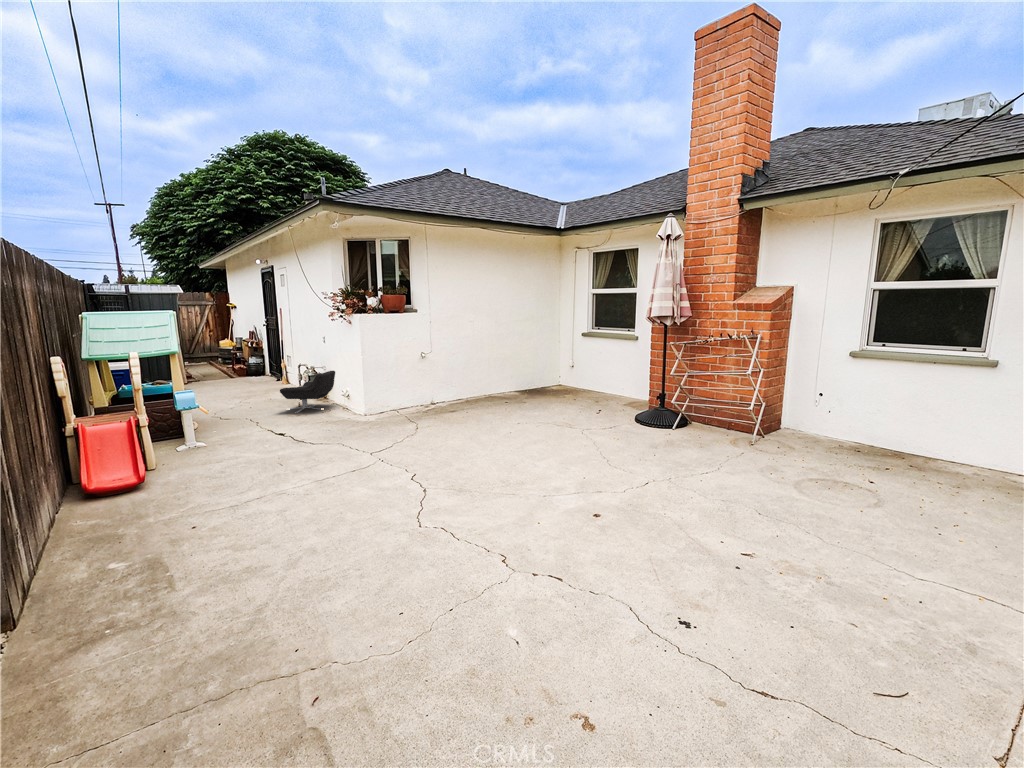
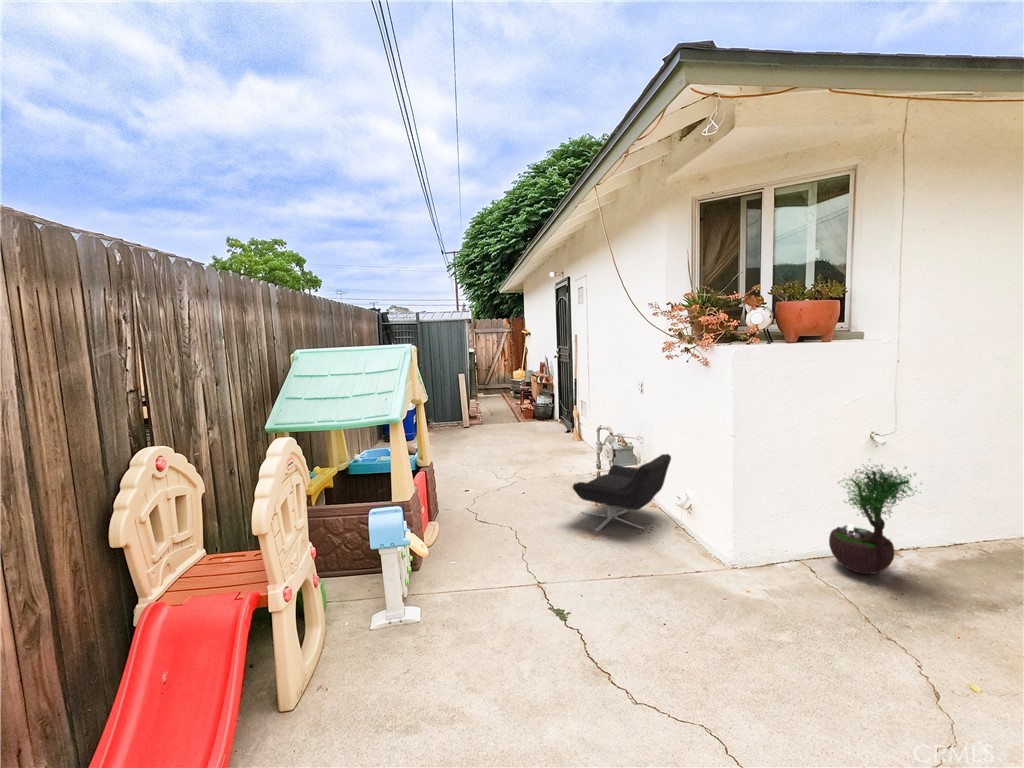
potted tree: none [400,360,427,408] -> present [829,464,922,574]

